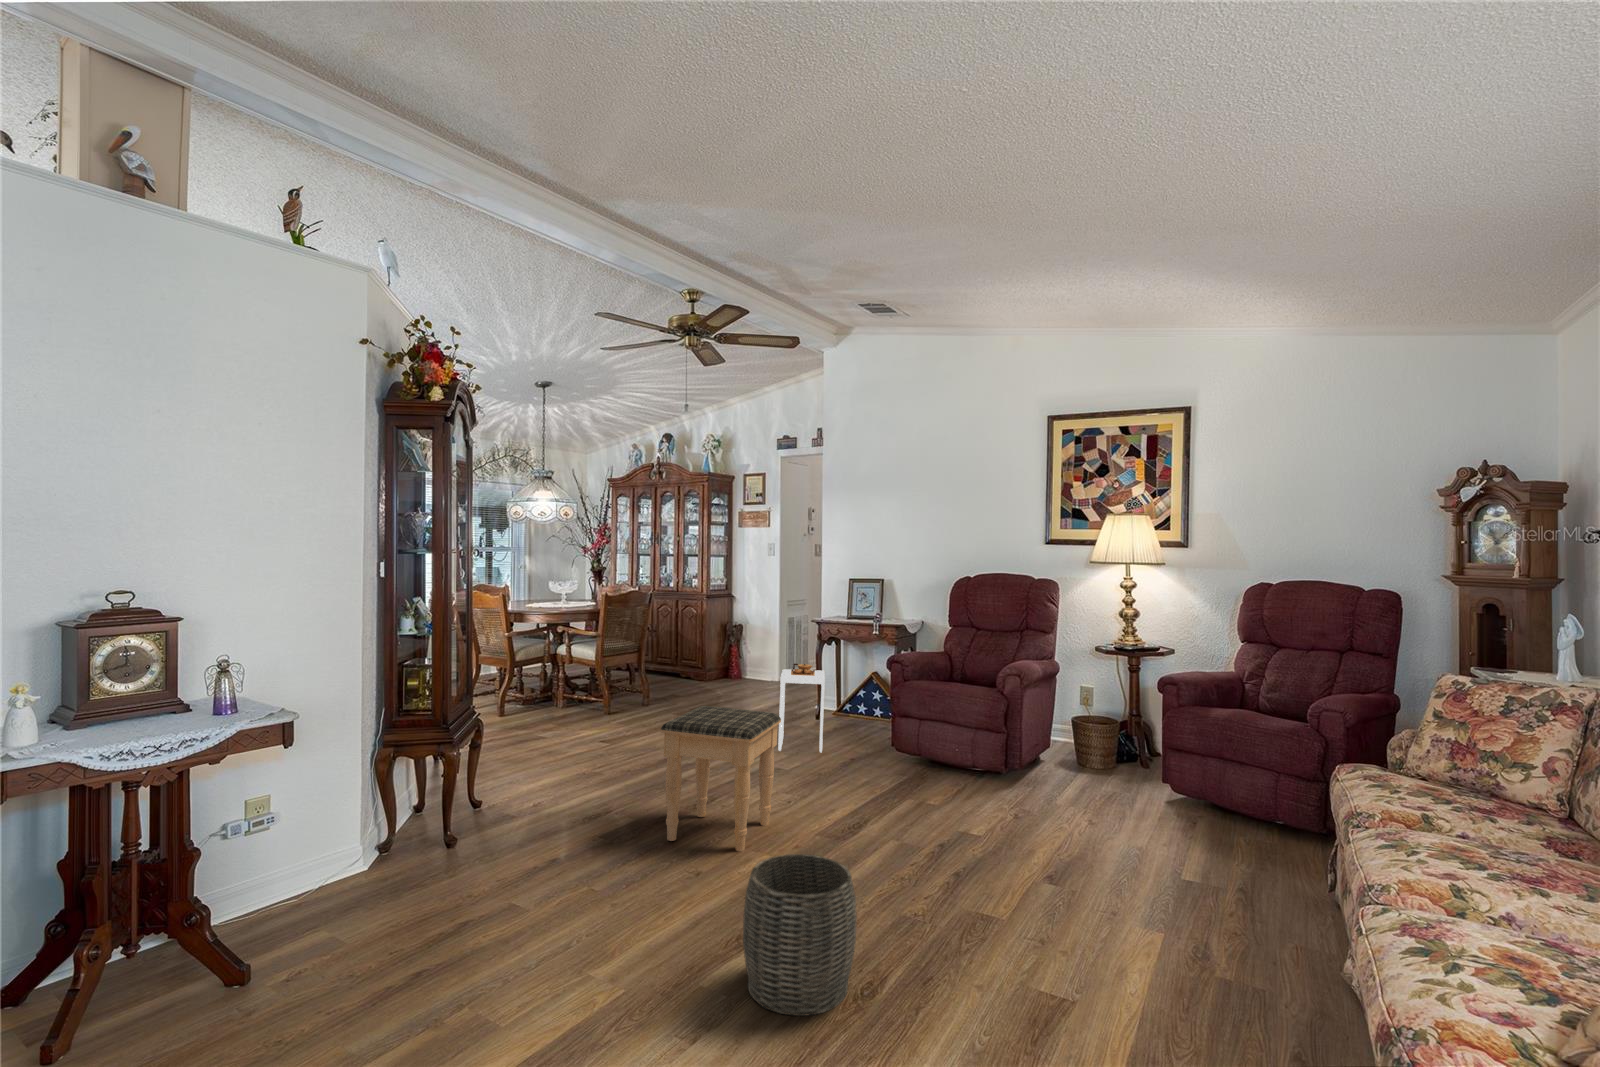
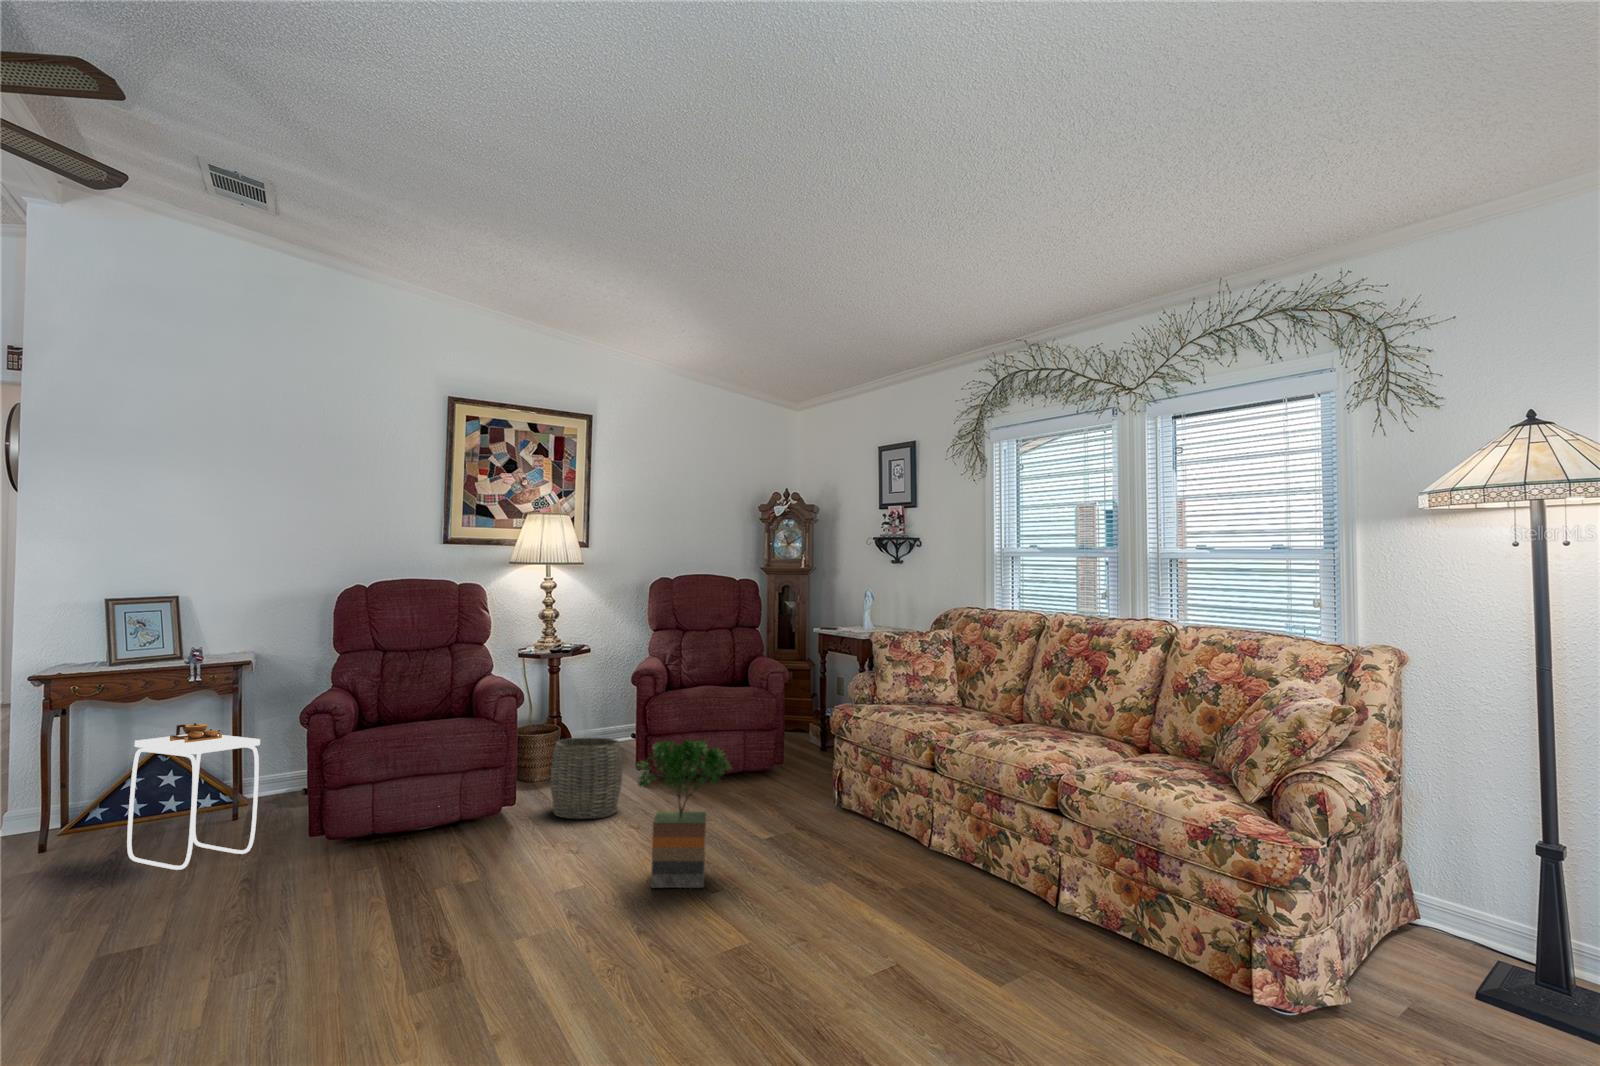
footstool: present [661,706,781,851] -> none [320,760,520,982]
potted tree: none [890,737,992,883] -> present [637,739,729,888]
woven basket: present [743,854,857,1016] -> present [551,737,622,819]

